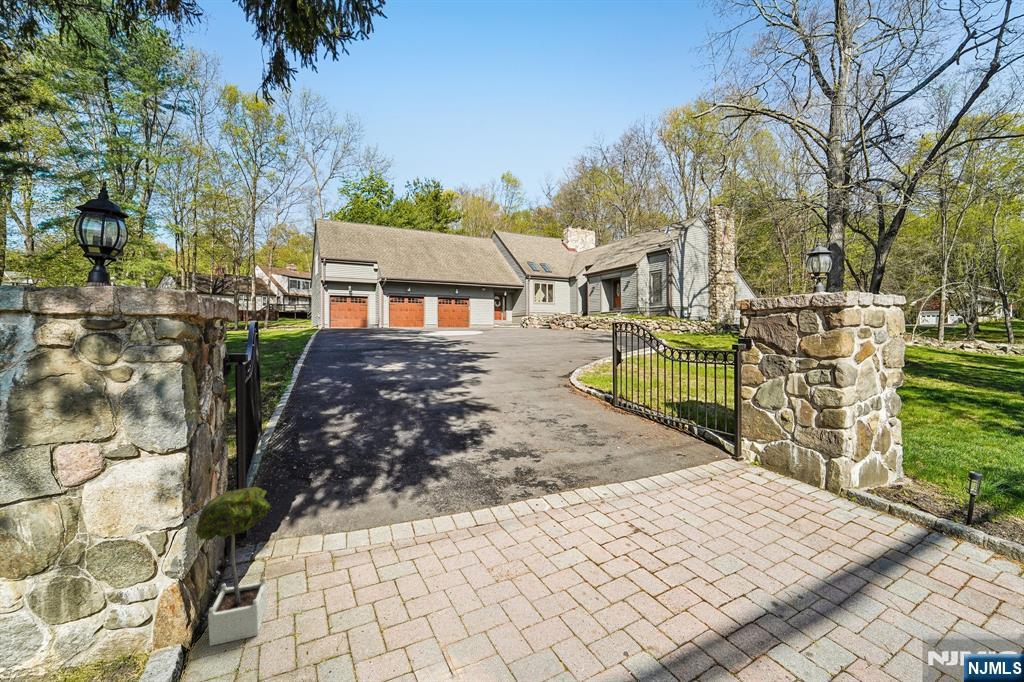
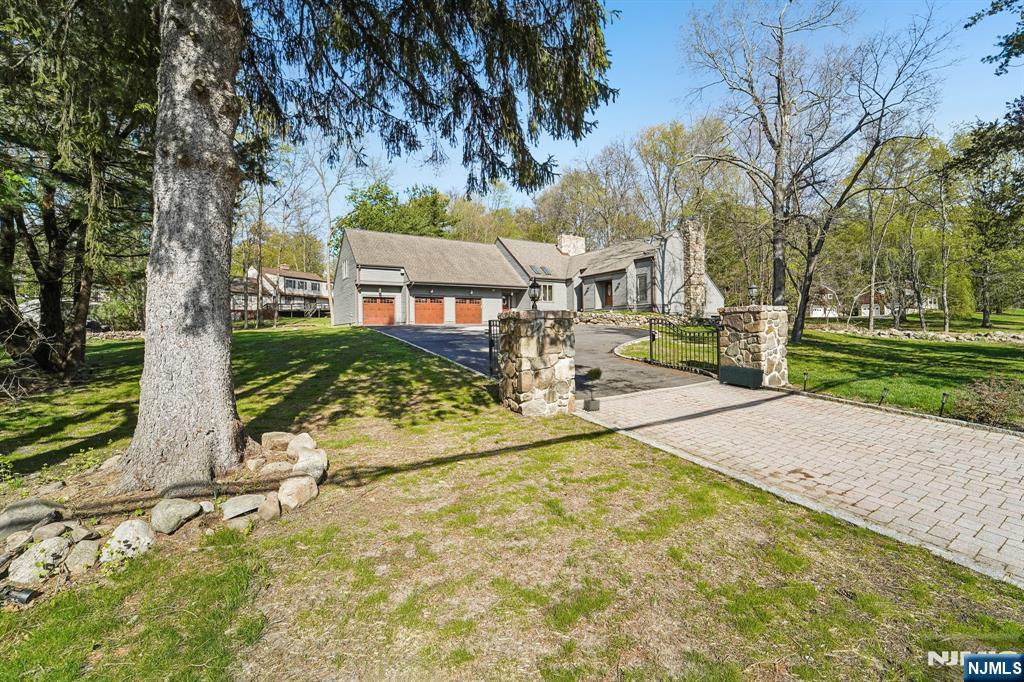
bench: none [732,429,857,511] -> present [719,365,764,390]

